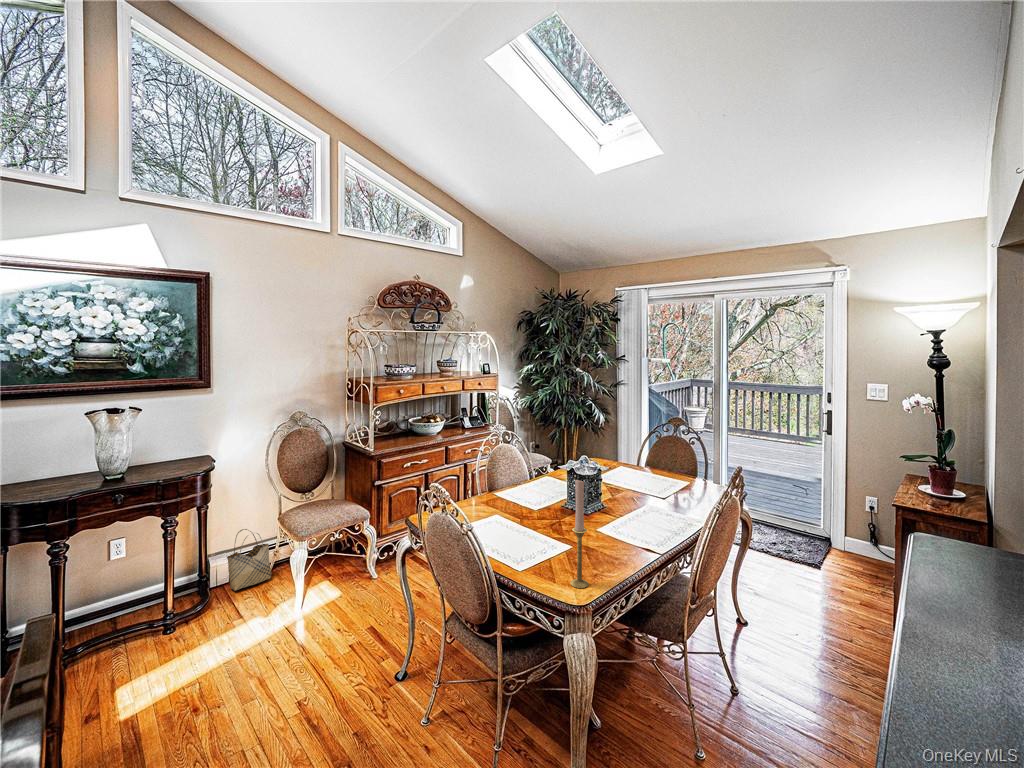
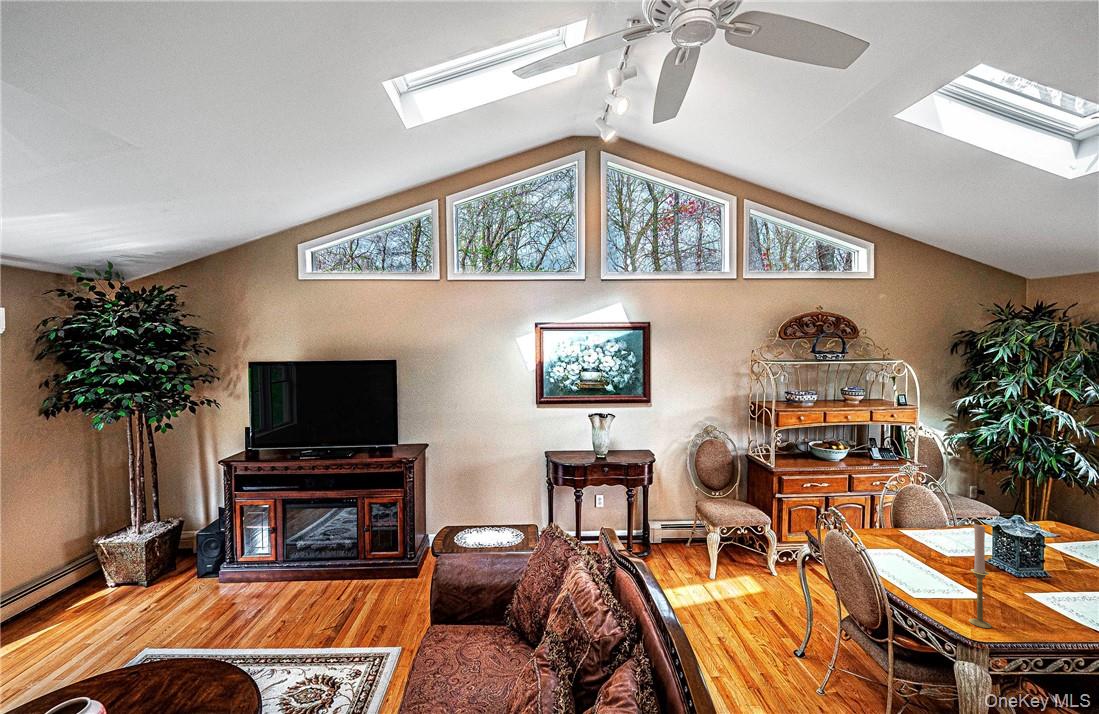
woven basket: present [227,529,271,591] -> none [656,512,686,557]

